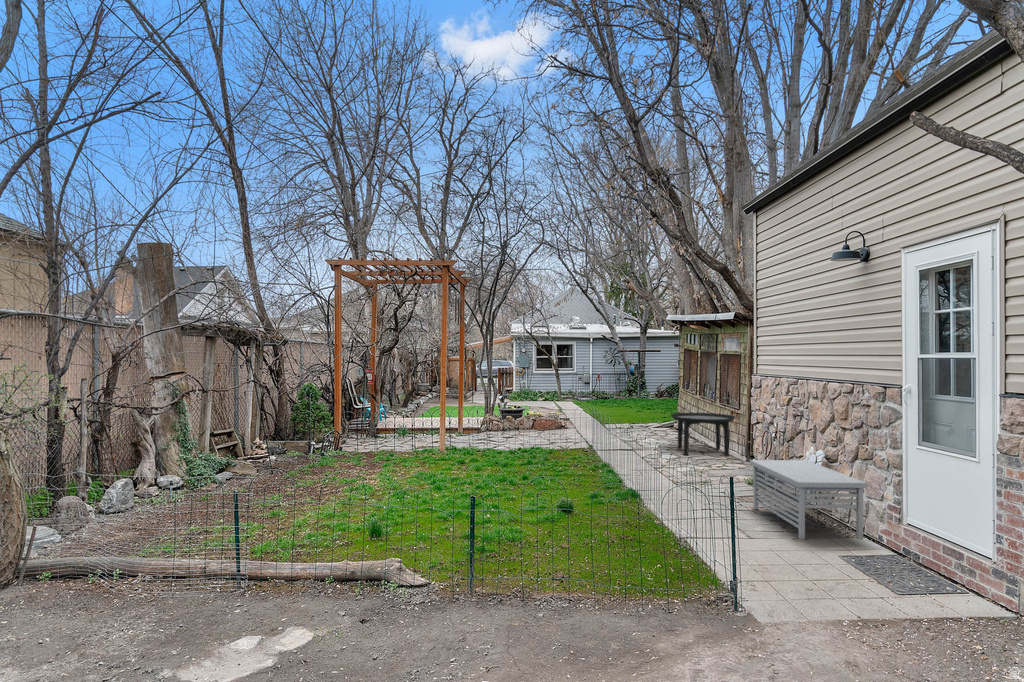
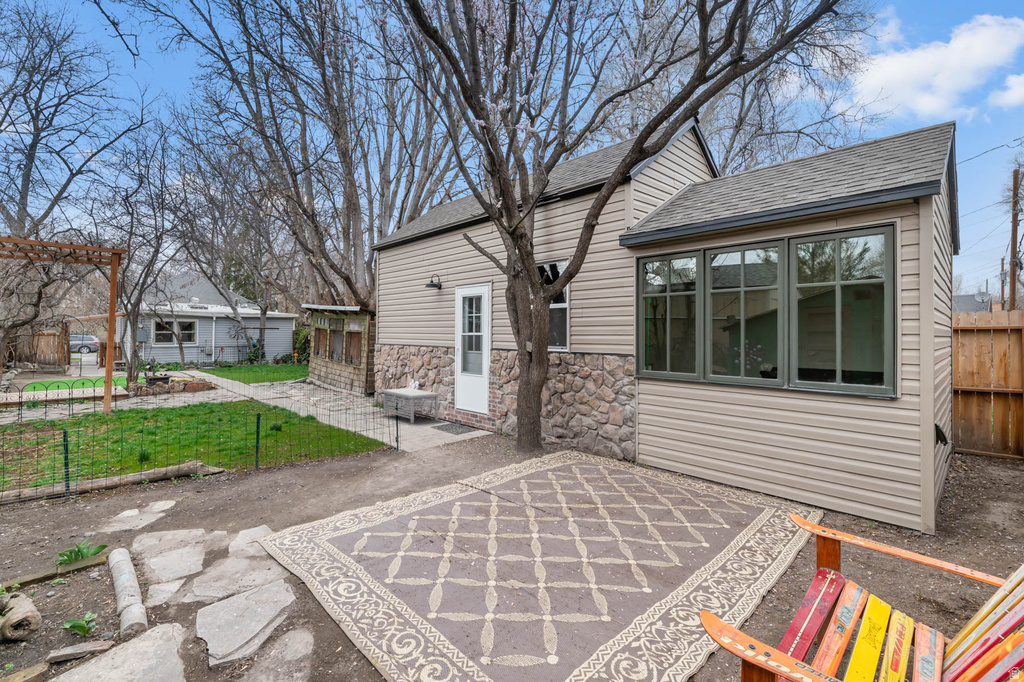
round table: present [671,413,736,457] -> none [316,370,359,397]

